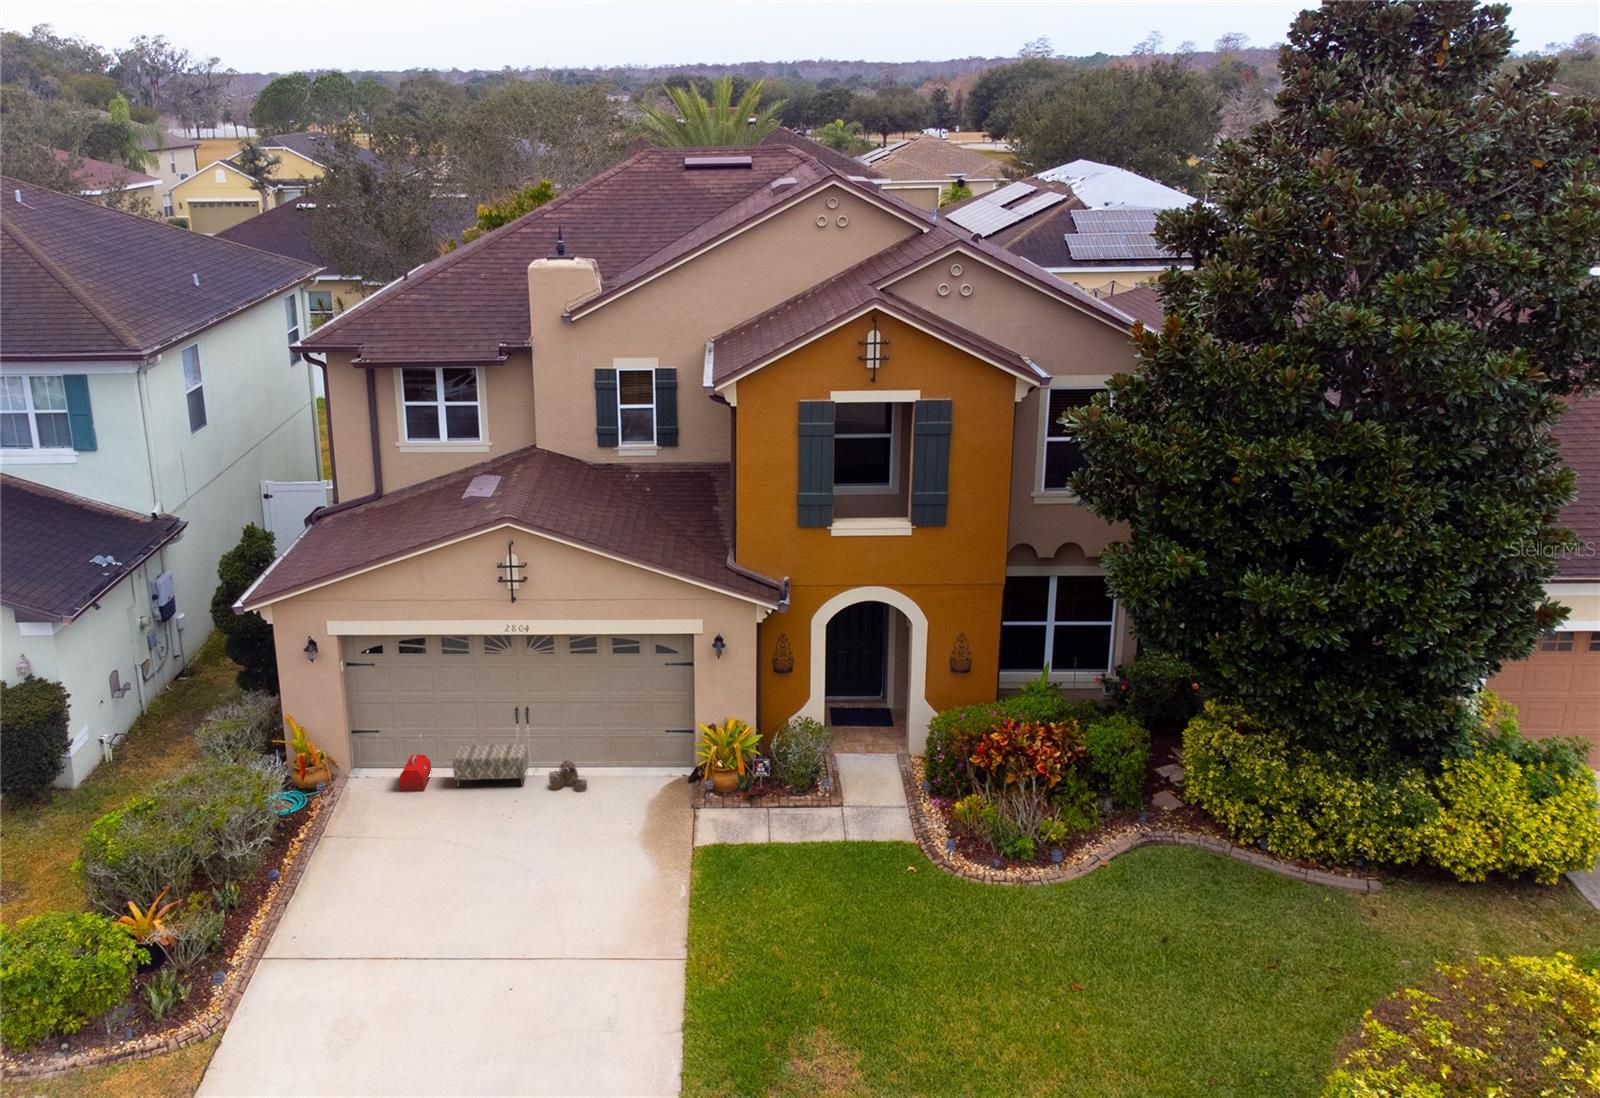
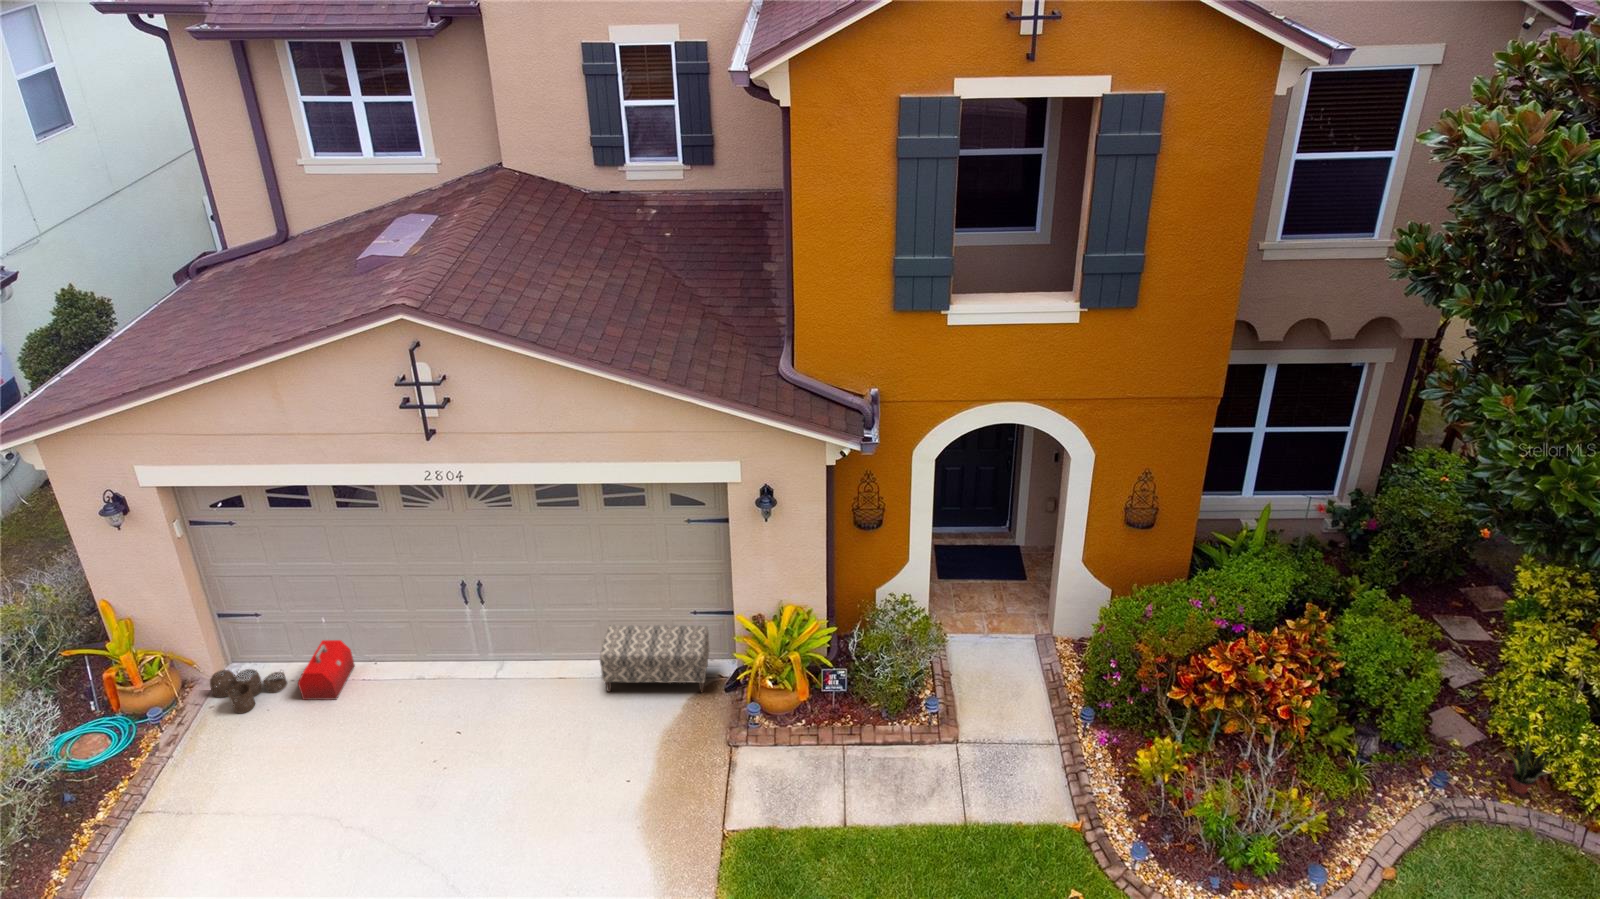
bench: present [453,743,529,788] -> present [600,625,709,692]
woven basket: present [549,761,587,792] -> present [210,669,287,713]
potted plant: present [734,772,754,800] -> present [1505,742,1551,794]

